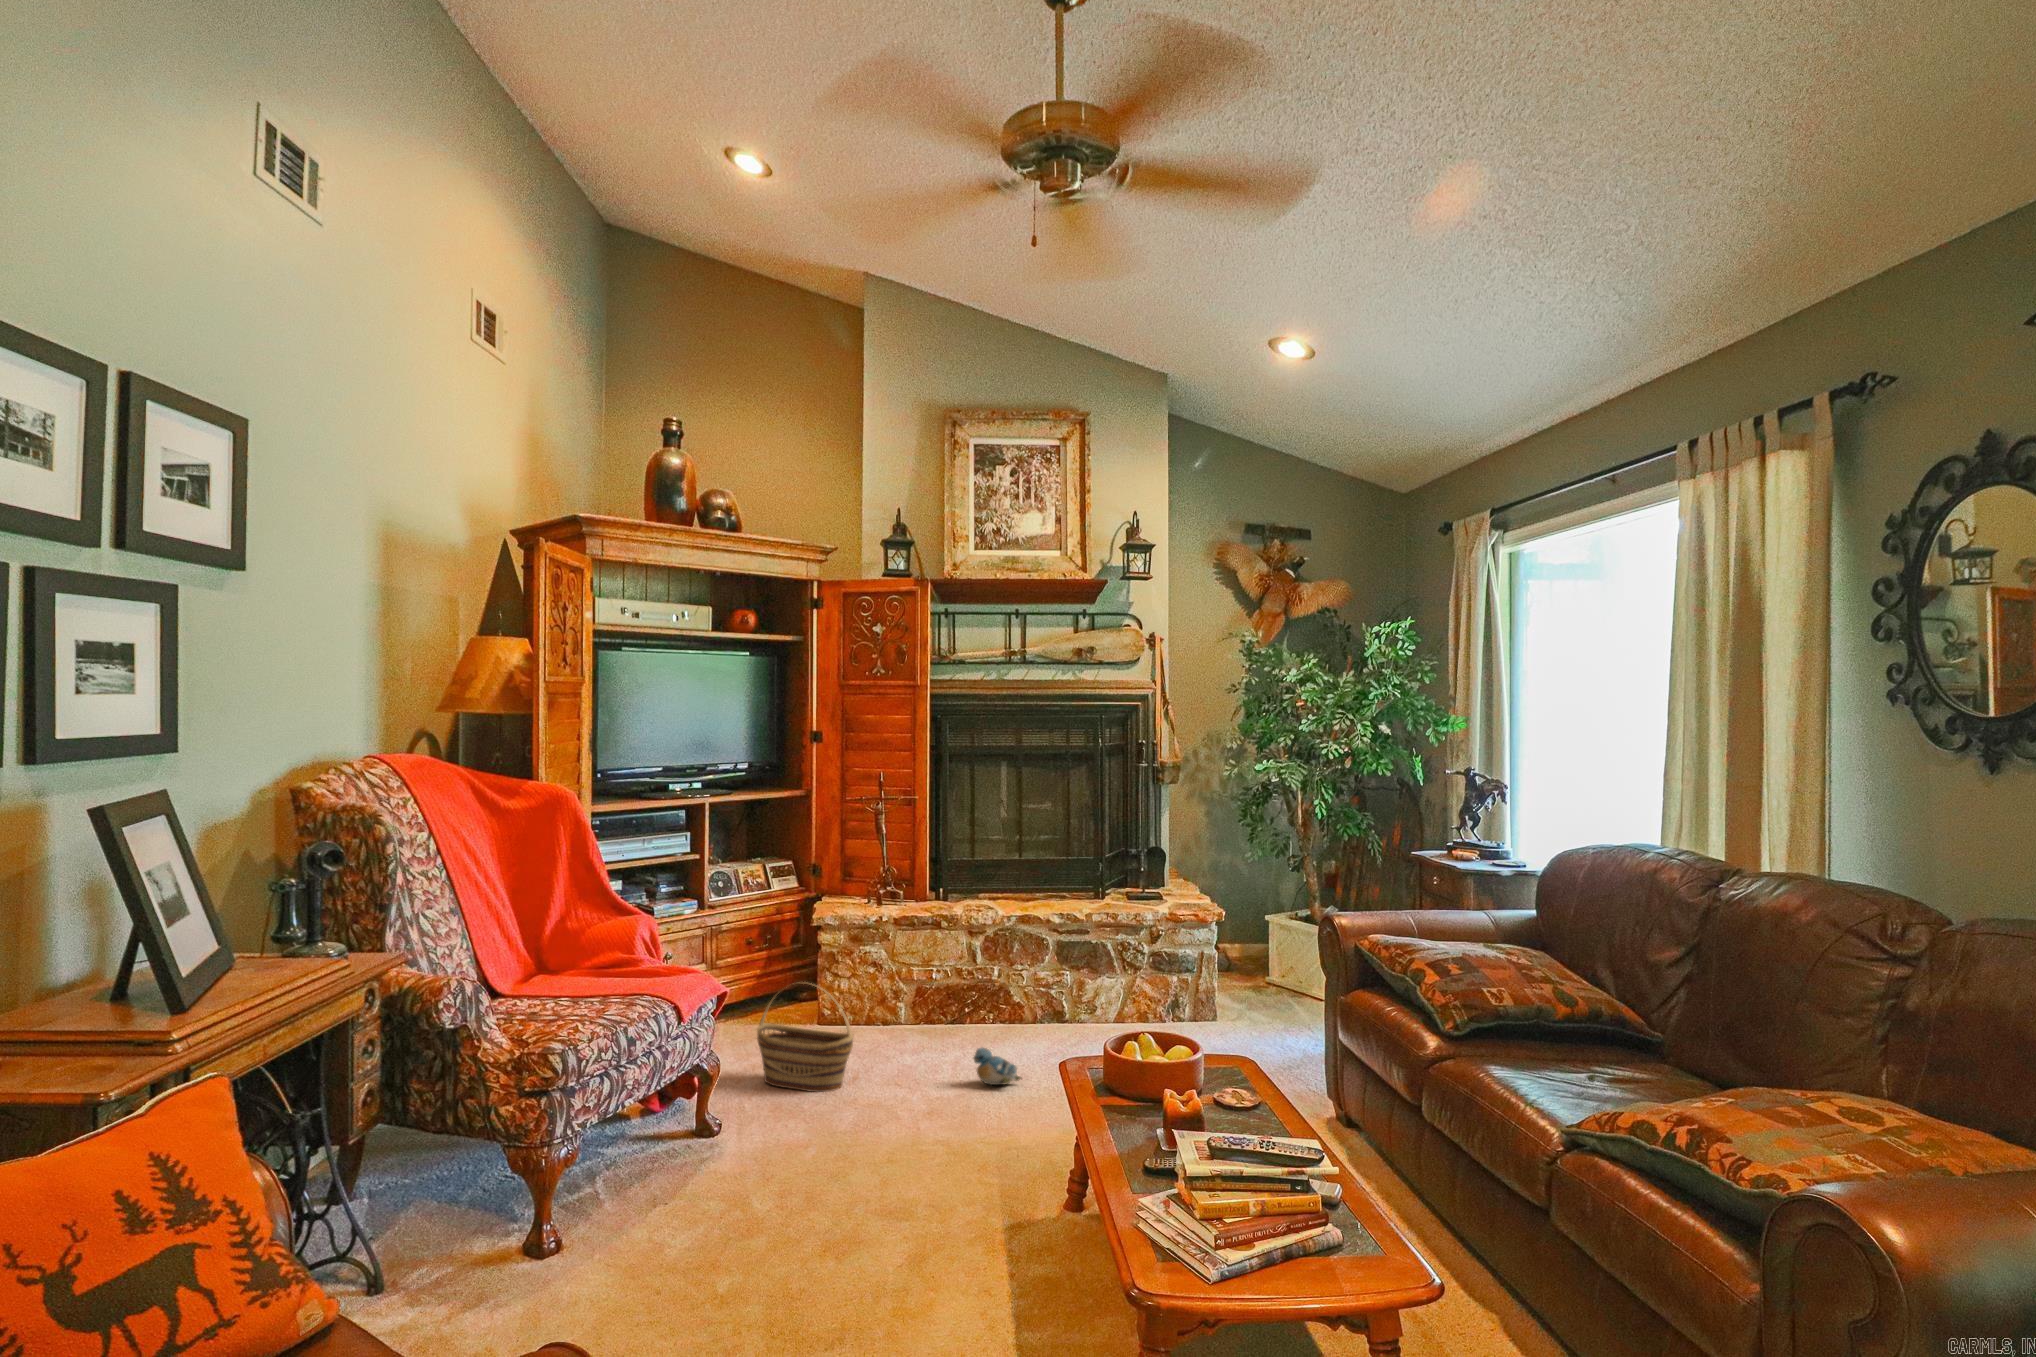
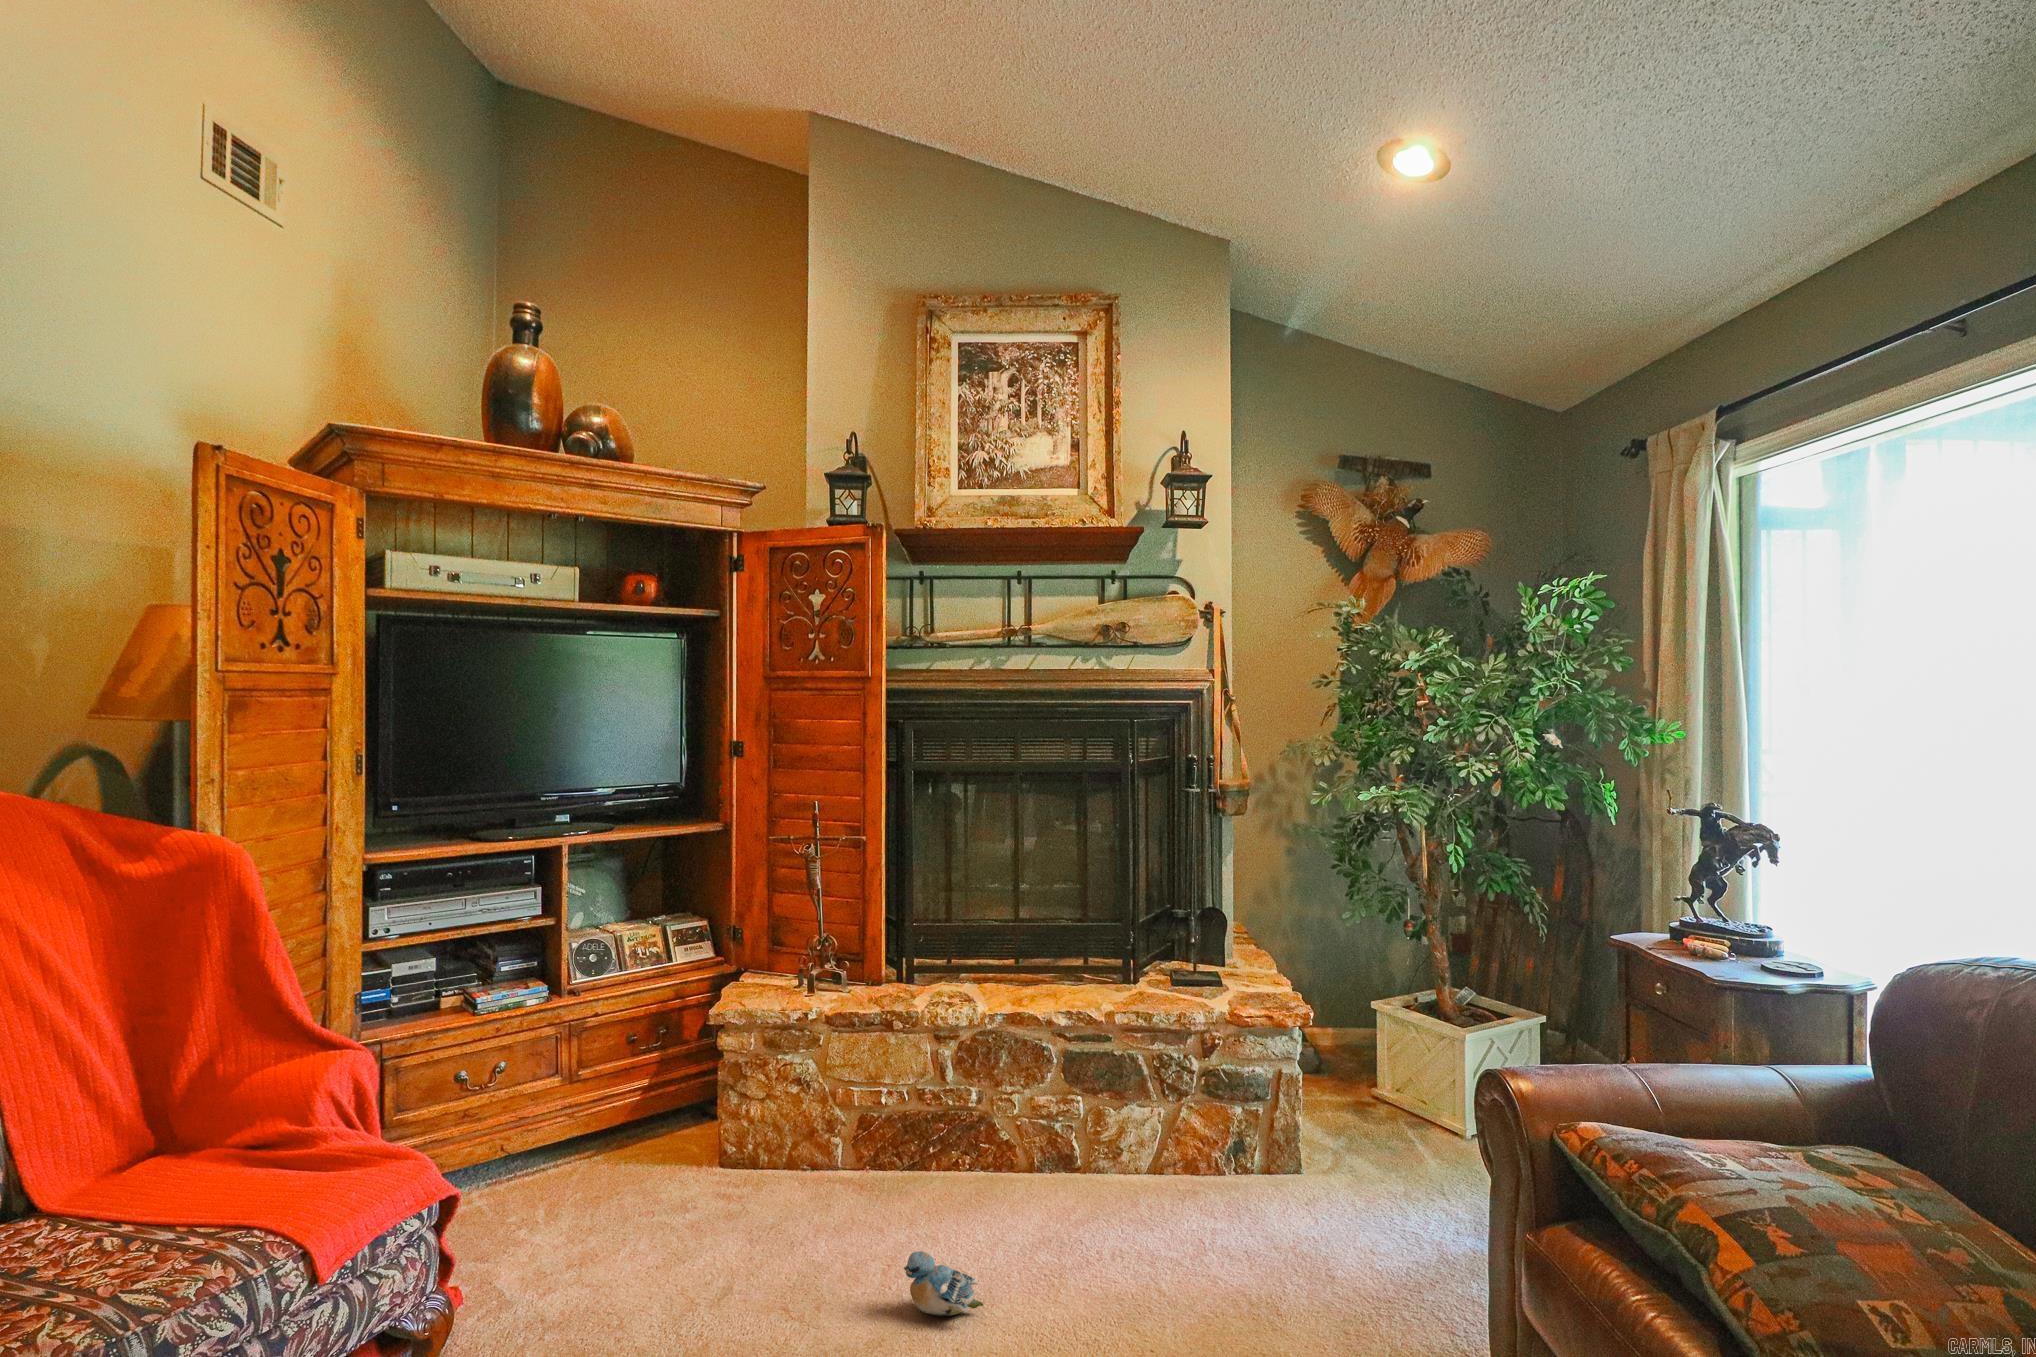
basket: present [757,986,853,1092] -> none [576,1135,718,1318]

